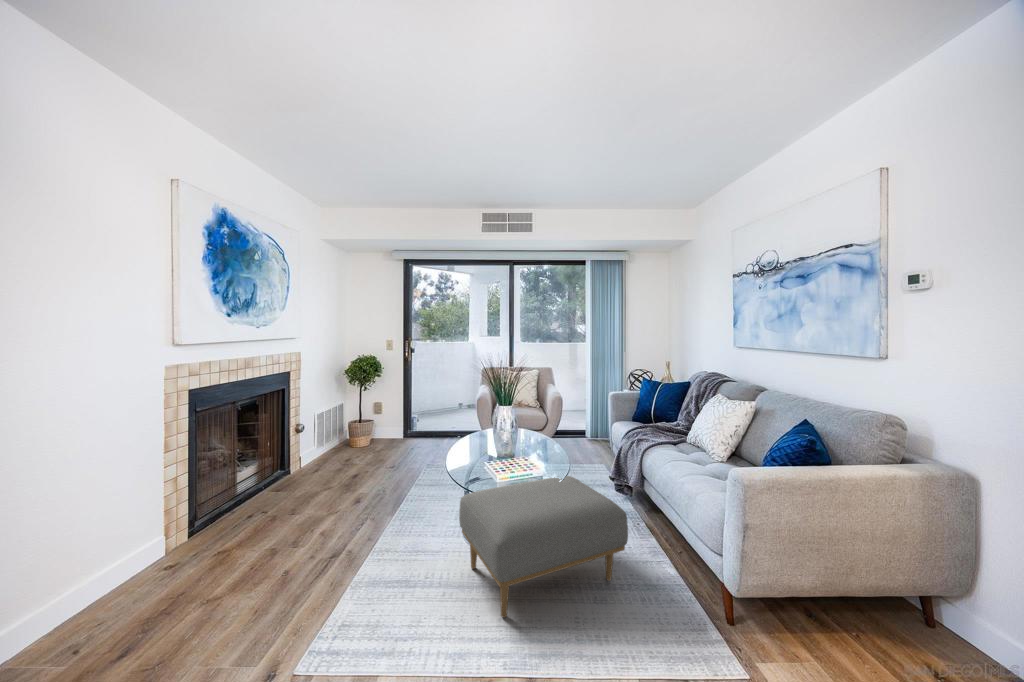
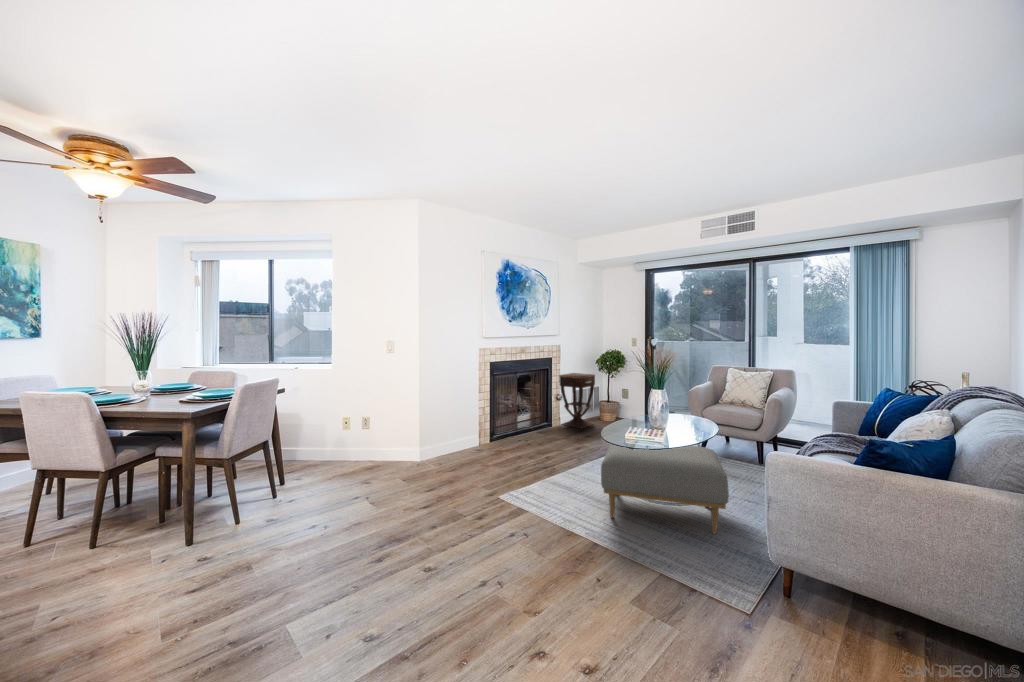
side table: none [303,390,354,467] -> present [559,373,595,429]

